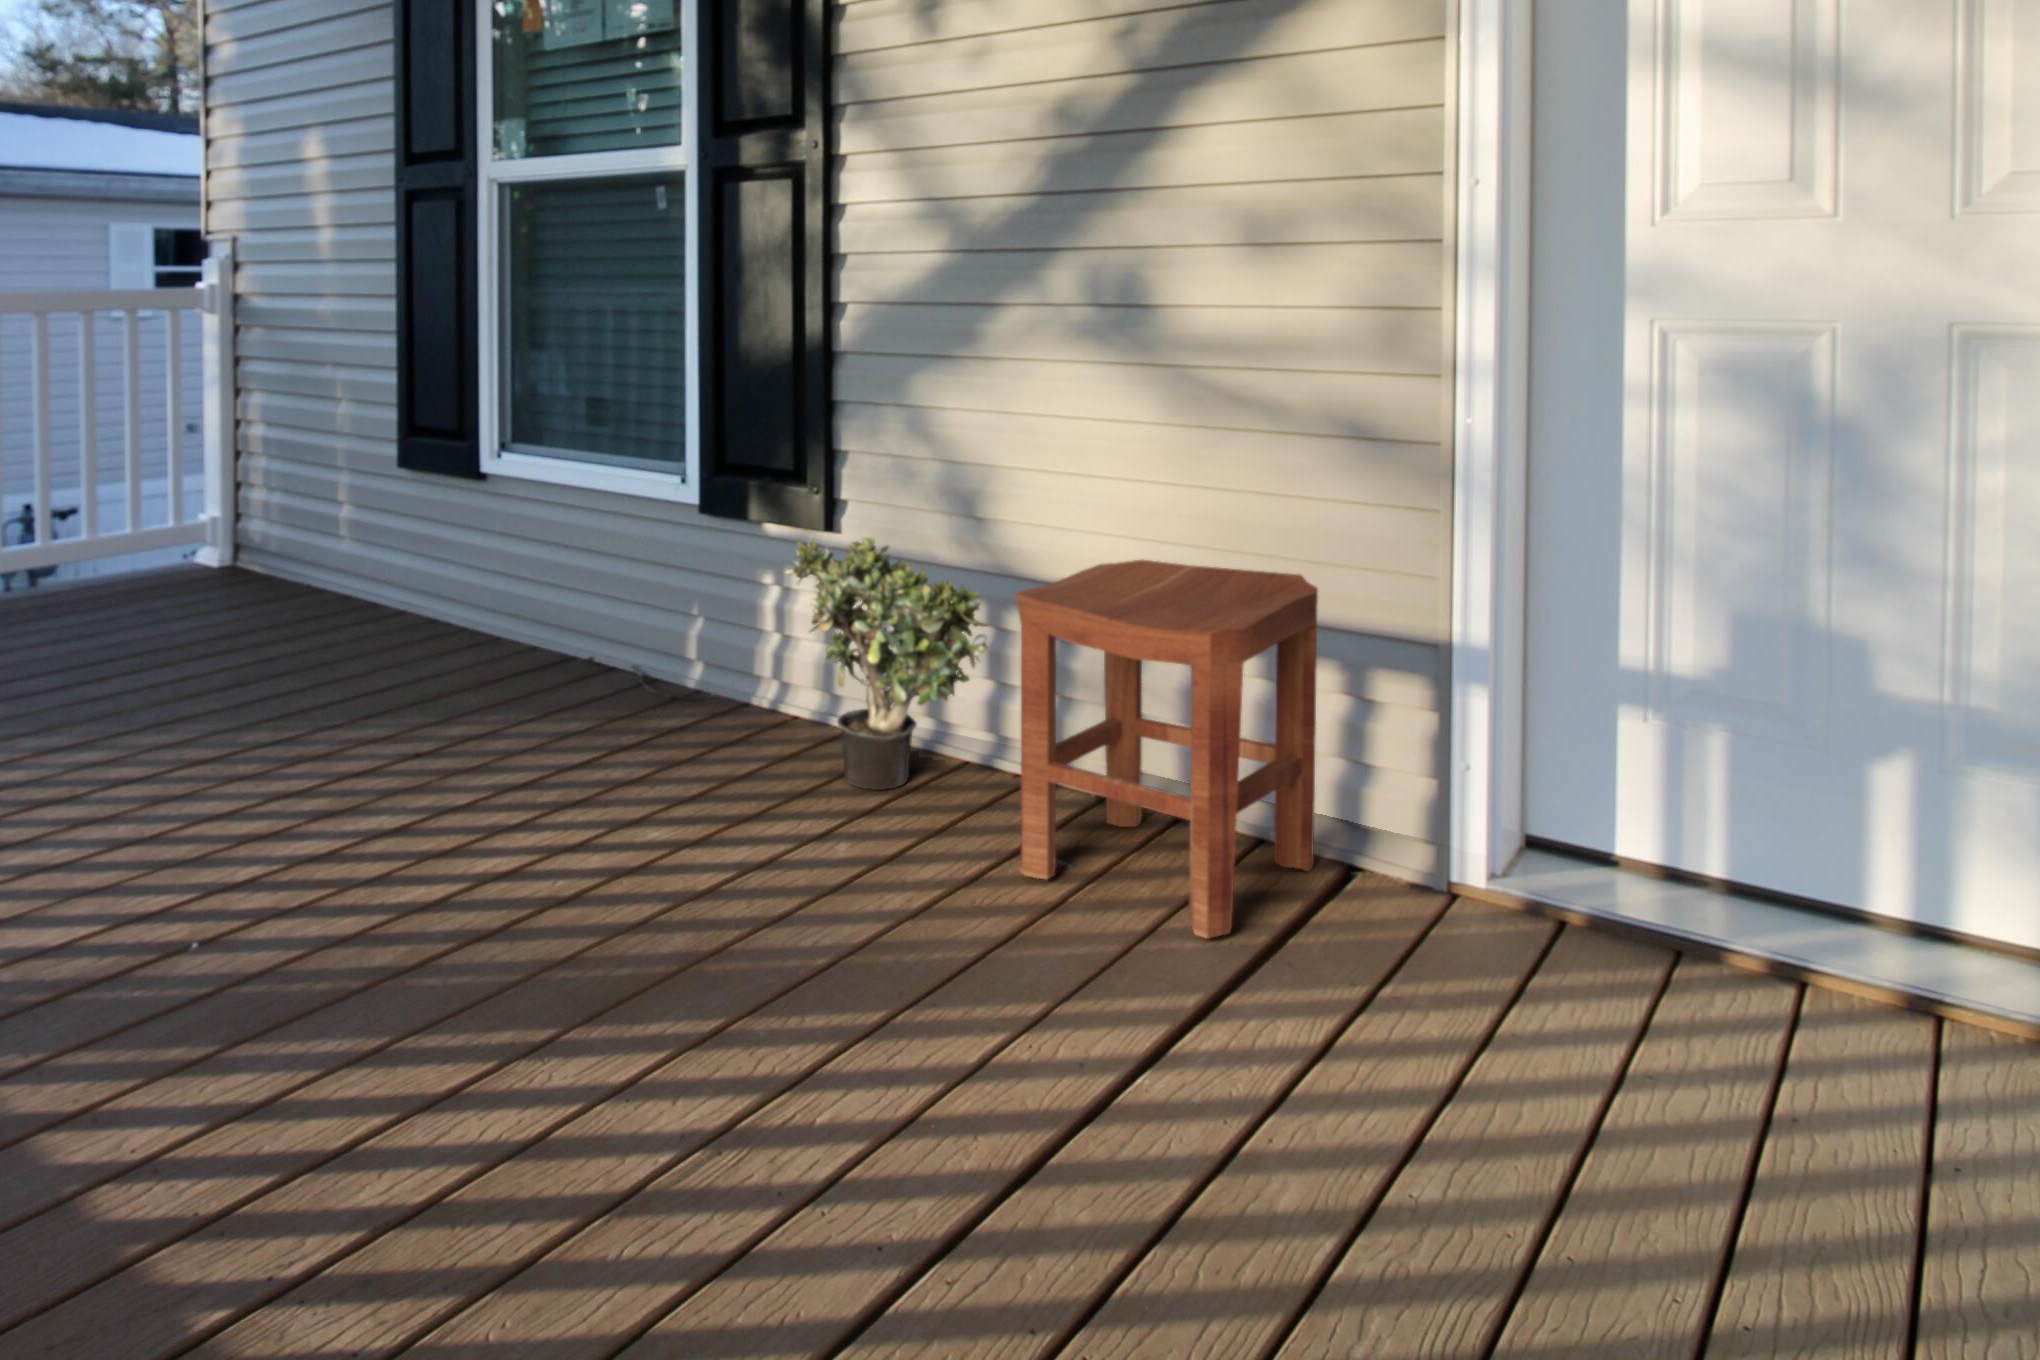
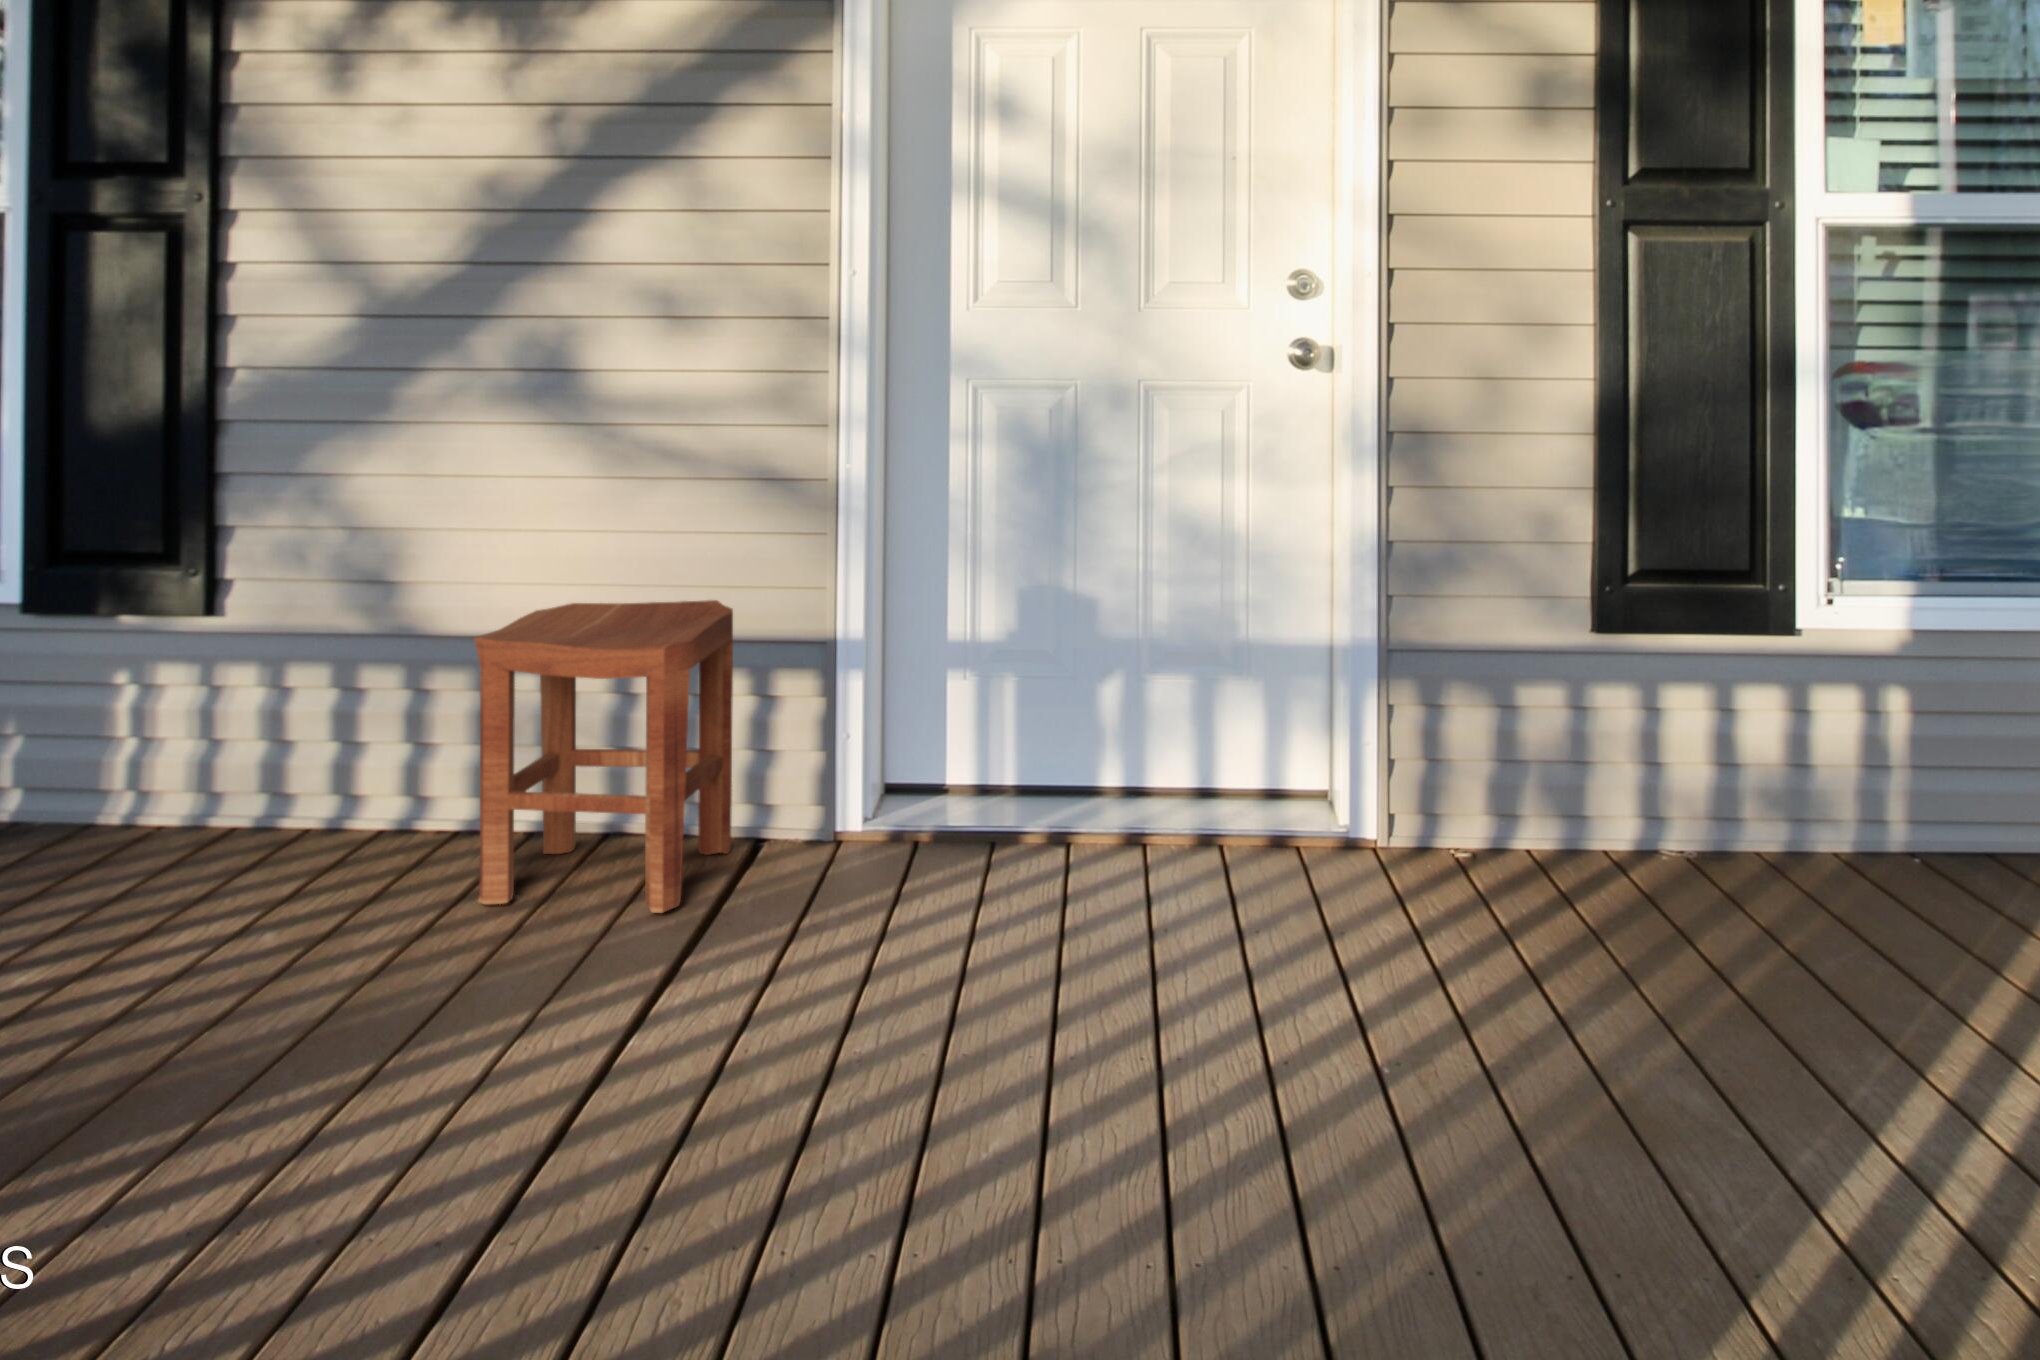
potted plant: present [785,538,987,790] -> none [184,608,417,872]

